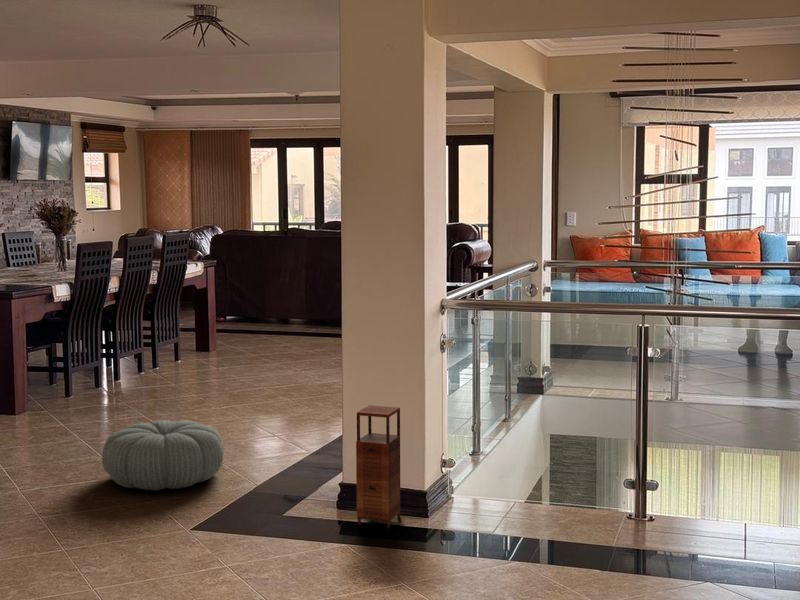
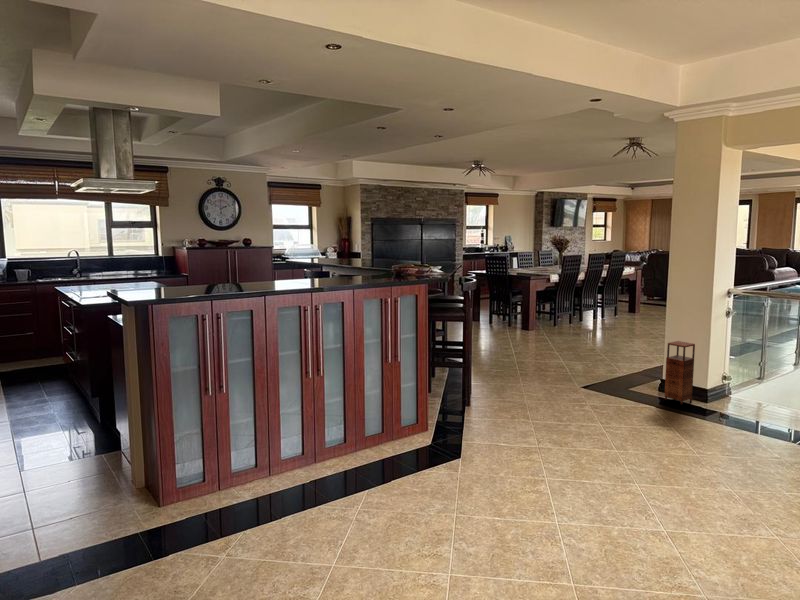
pouf: present [102,420,224,490] -> none [552,338,610,370]

